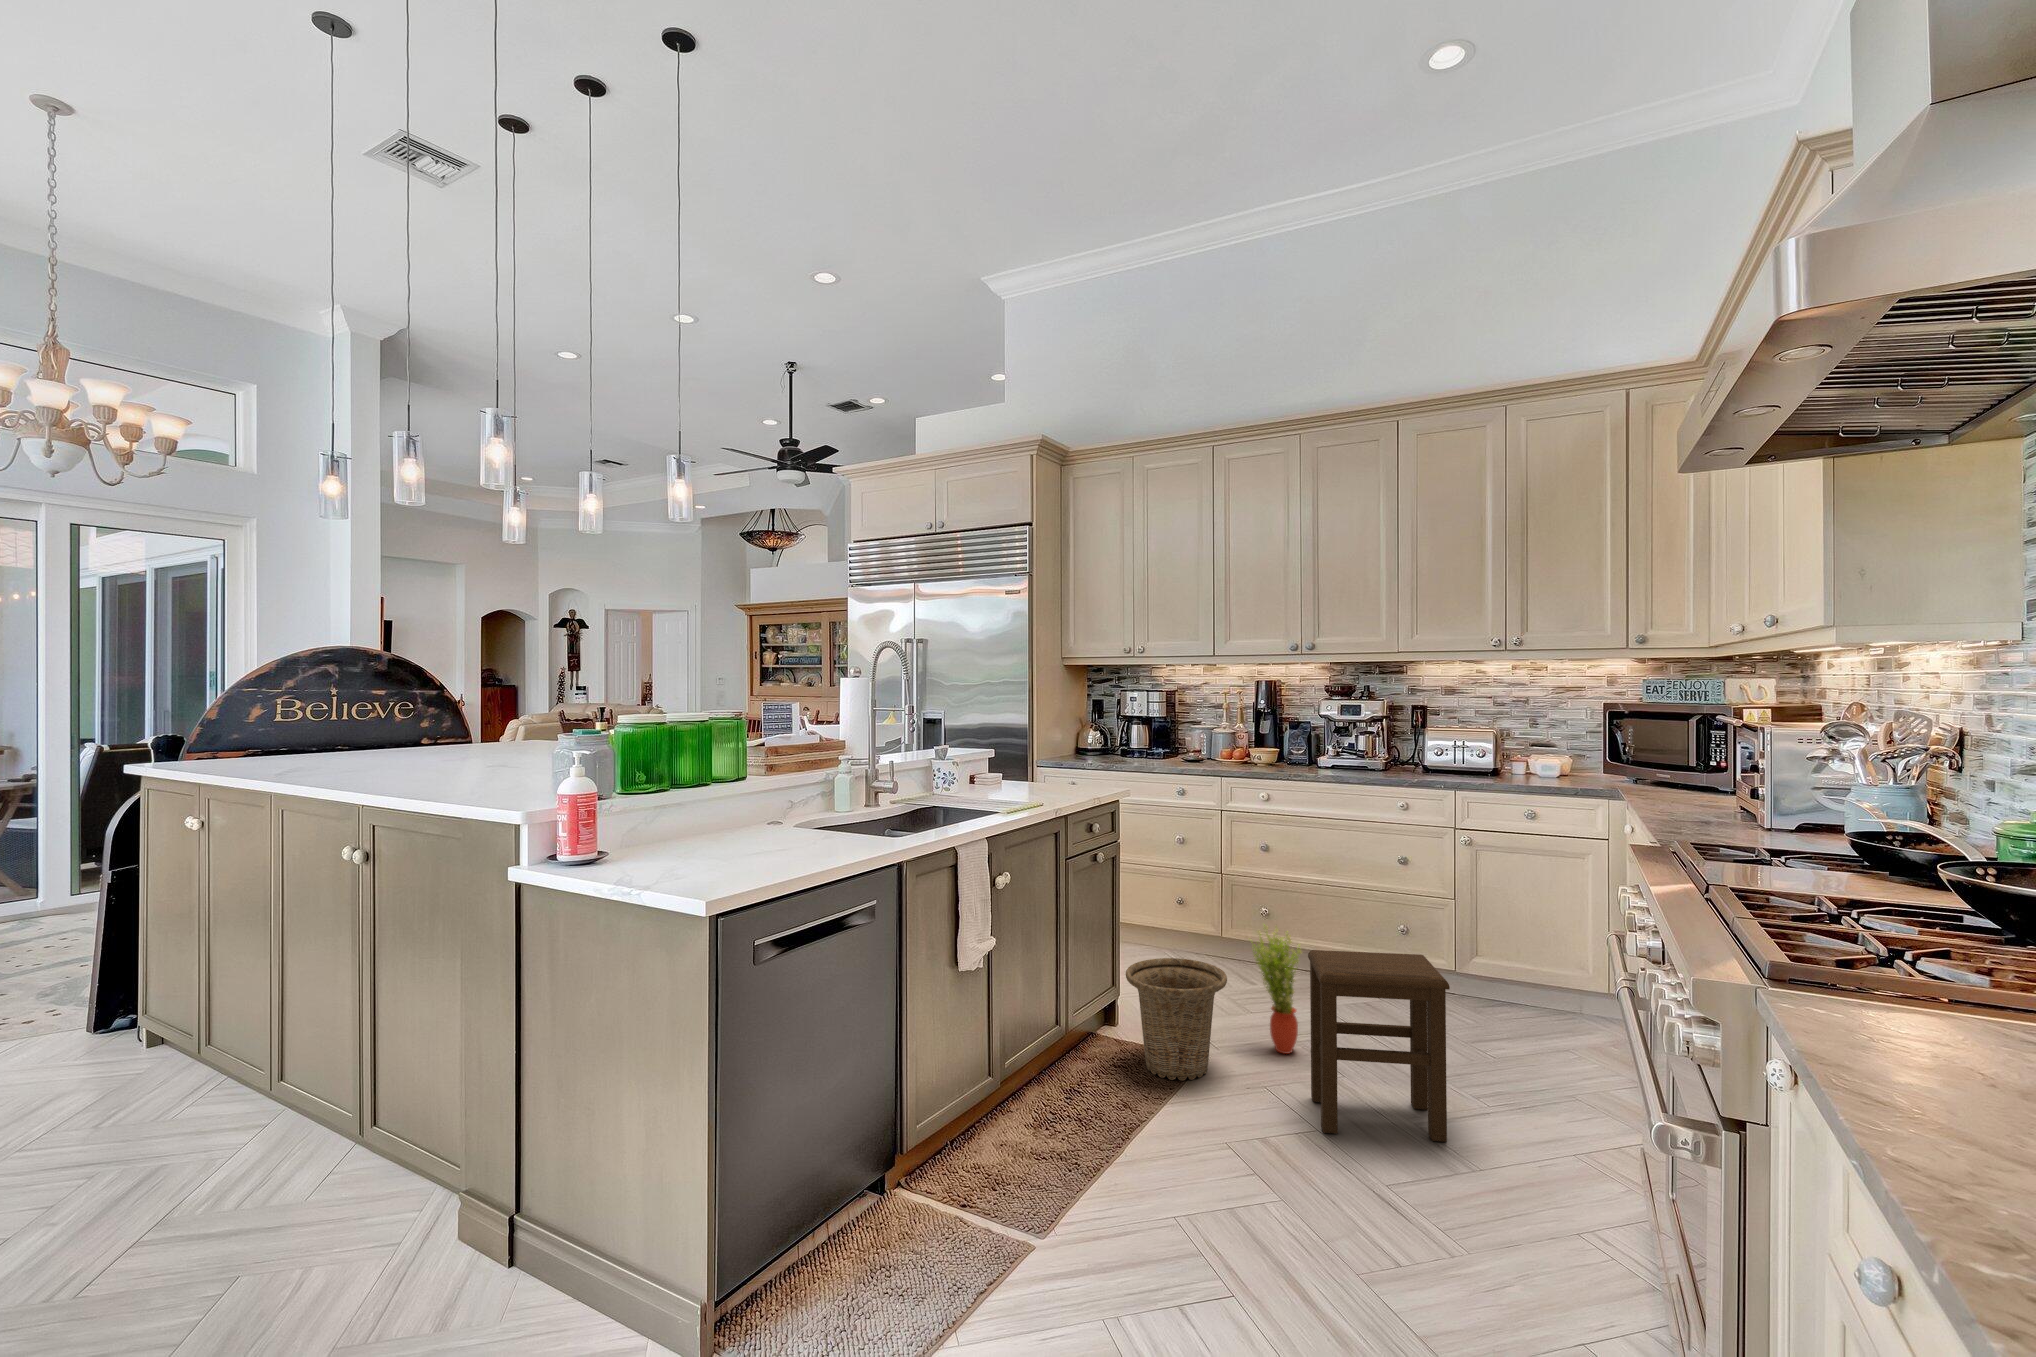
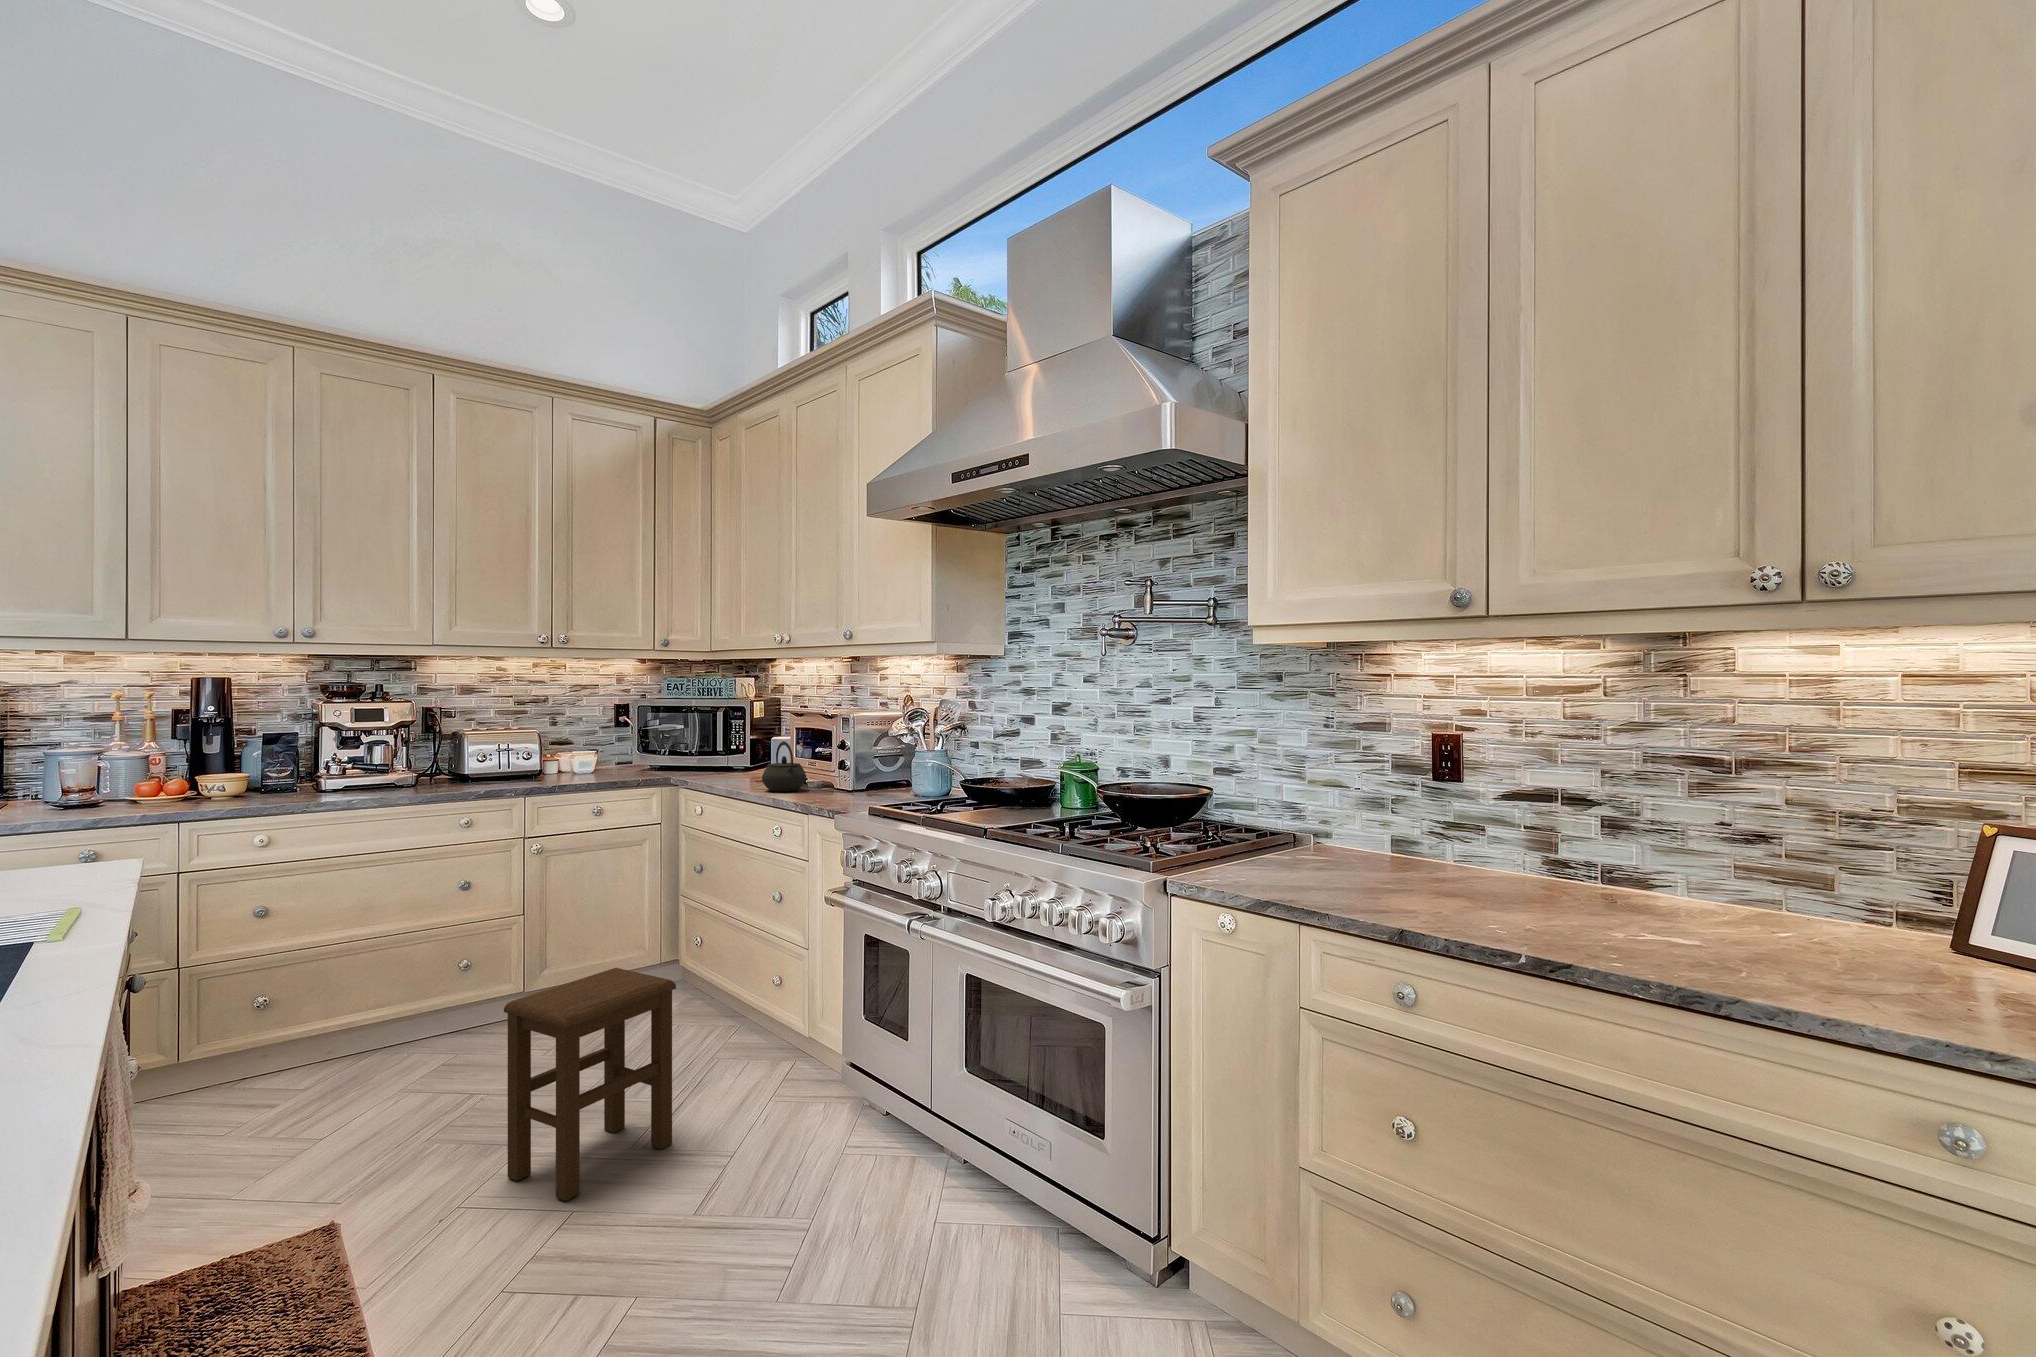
kettle: none [1641,756,1706,817] -> present [762,741,806,792]
potted plant: present [1253,925,1302,1054] -> none [363,995,444,1157]
basket: present [1126,958,1227,1081] -> none [199,1077,383,1273]

